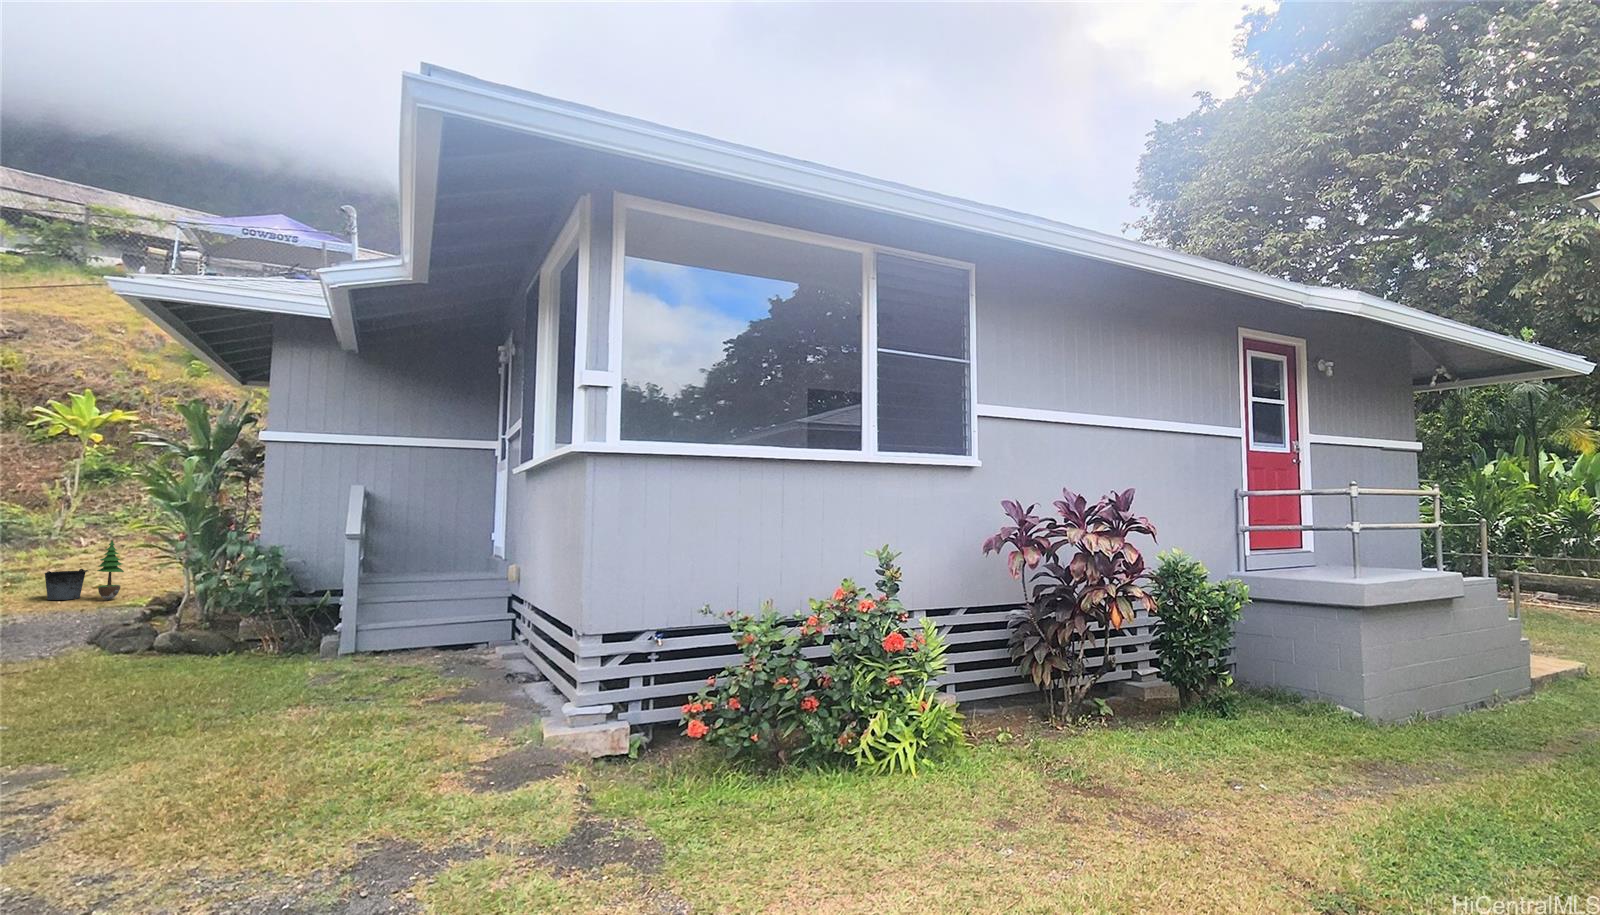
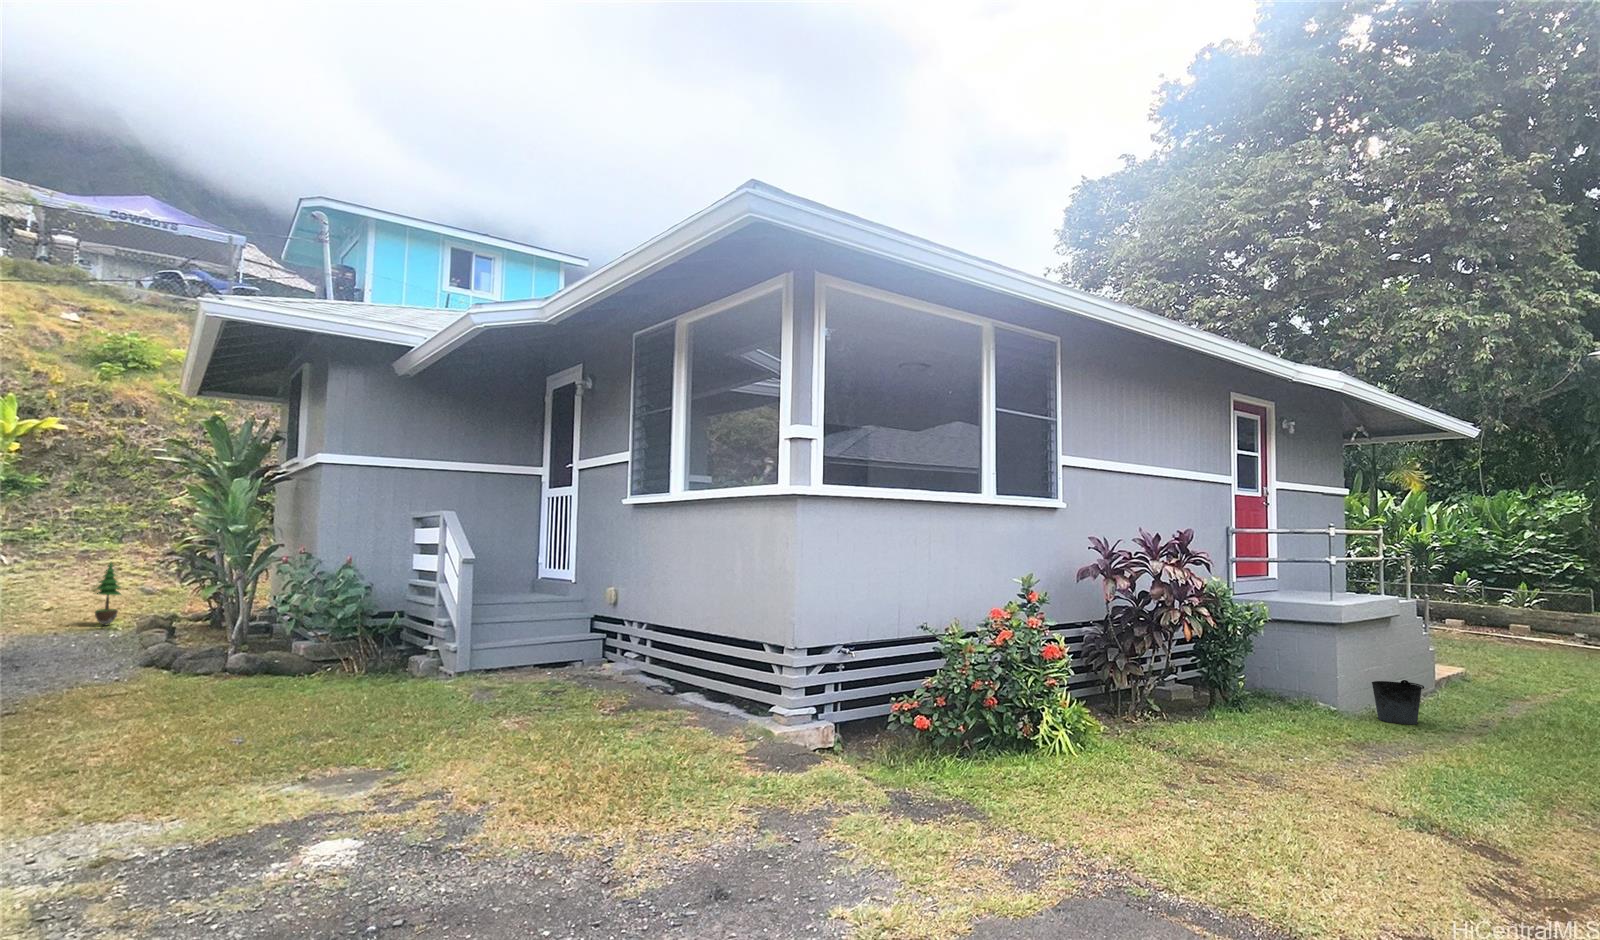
bucket: present [45,569,88,600] -> present [1372,680,1424,724]

